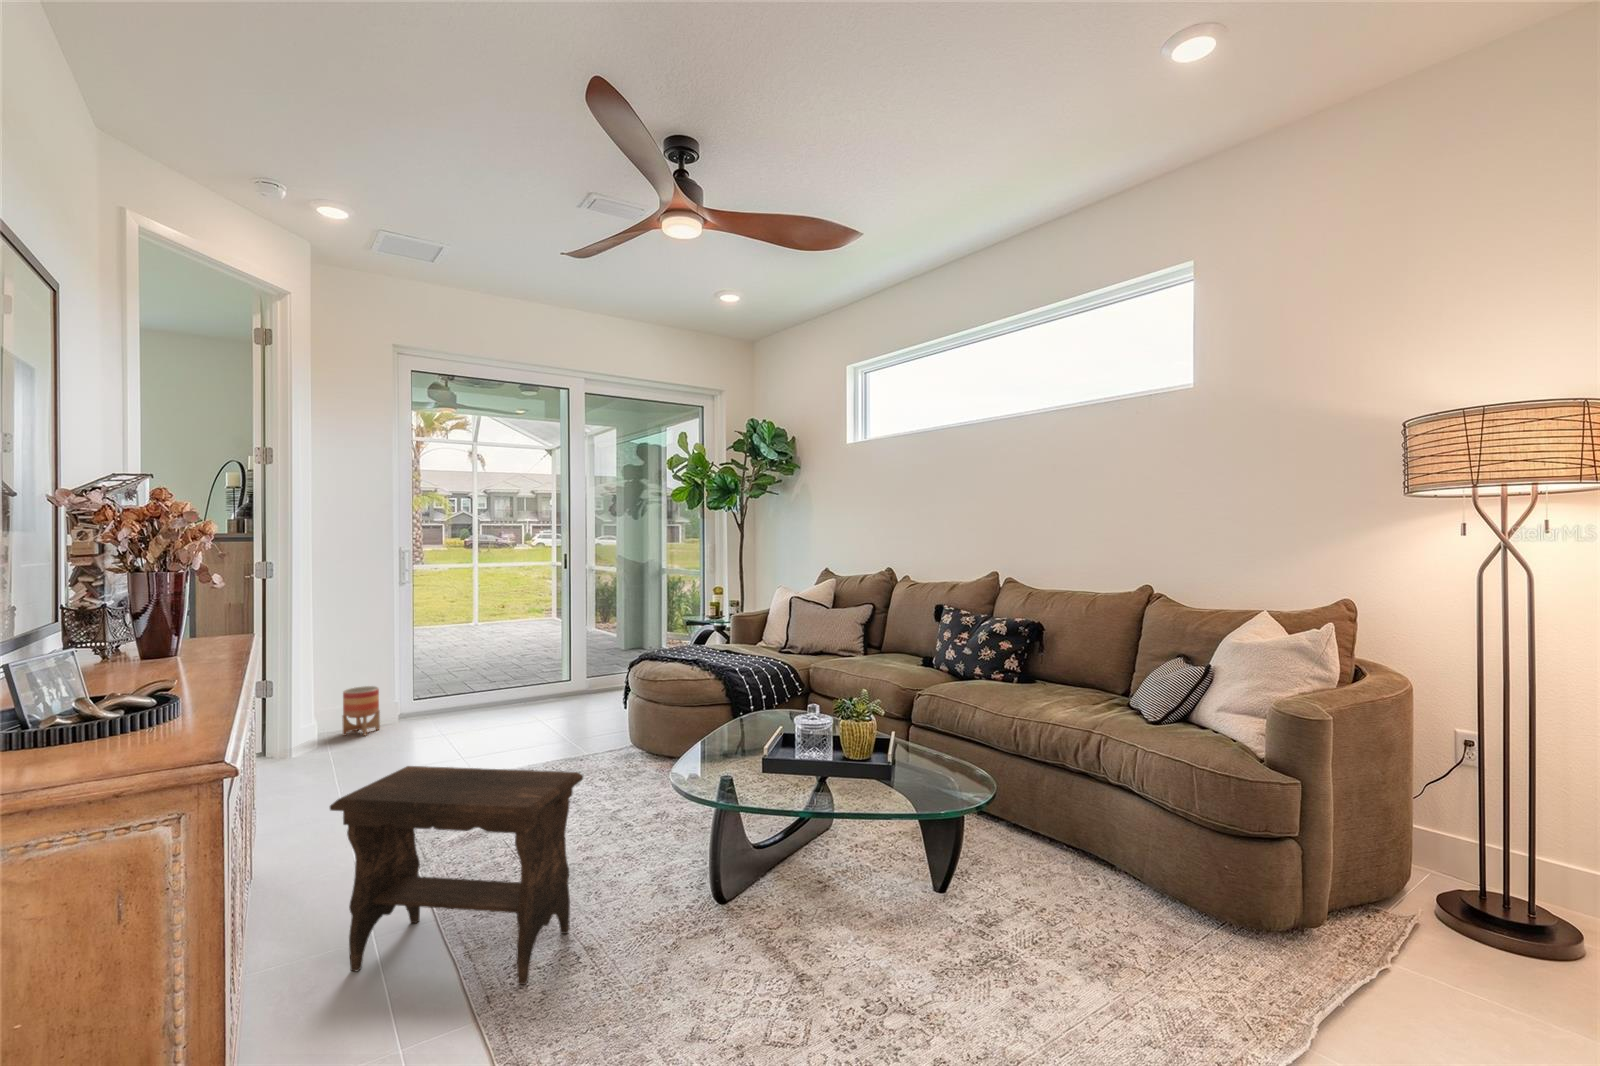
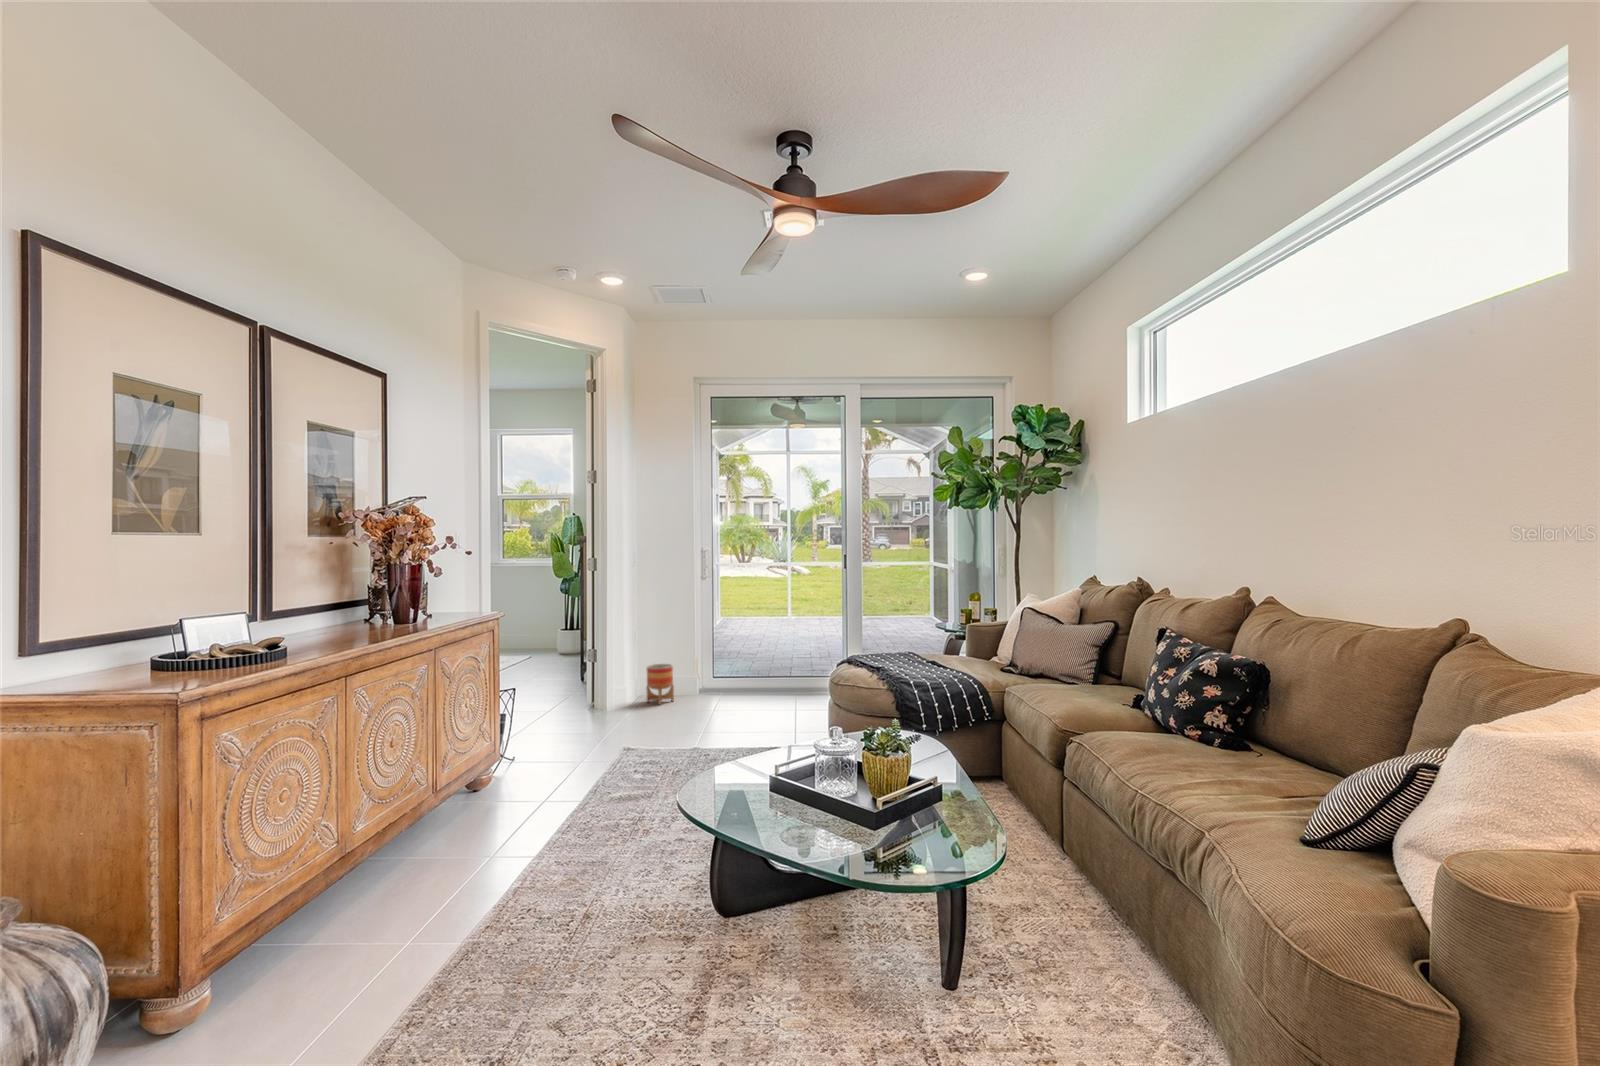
footstool: present [330,766,583,984] -> none [438,733,605,934]

